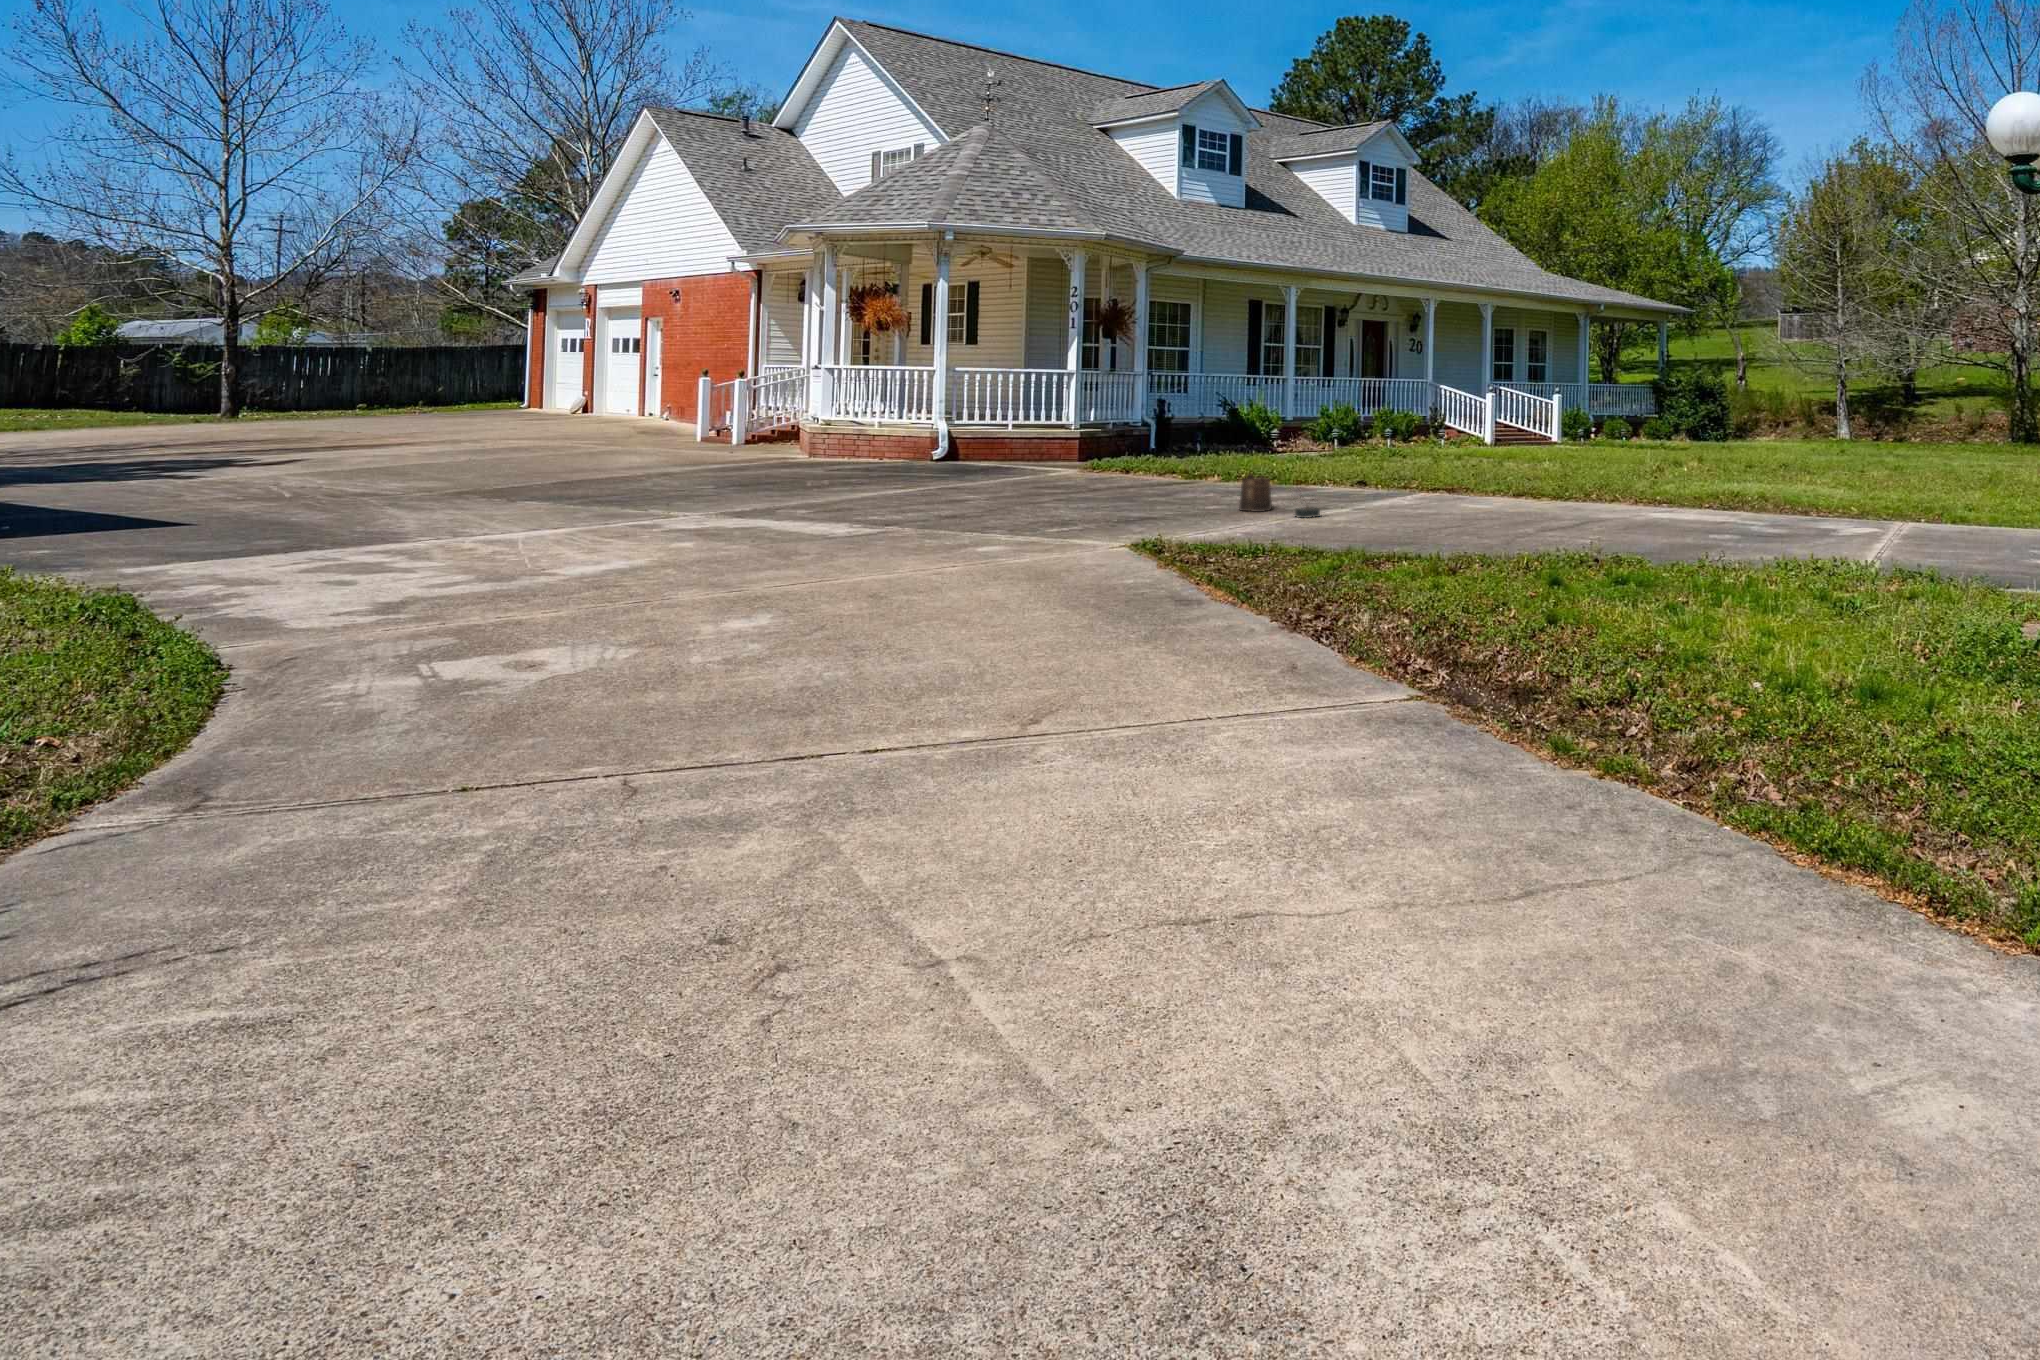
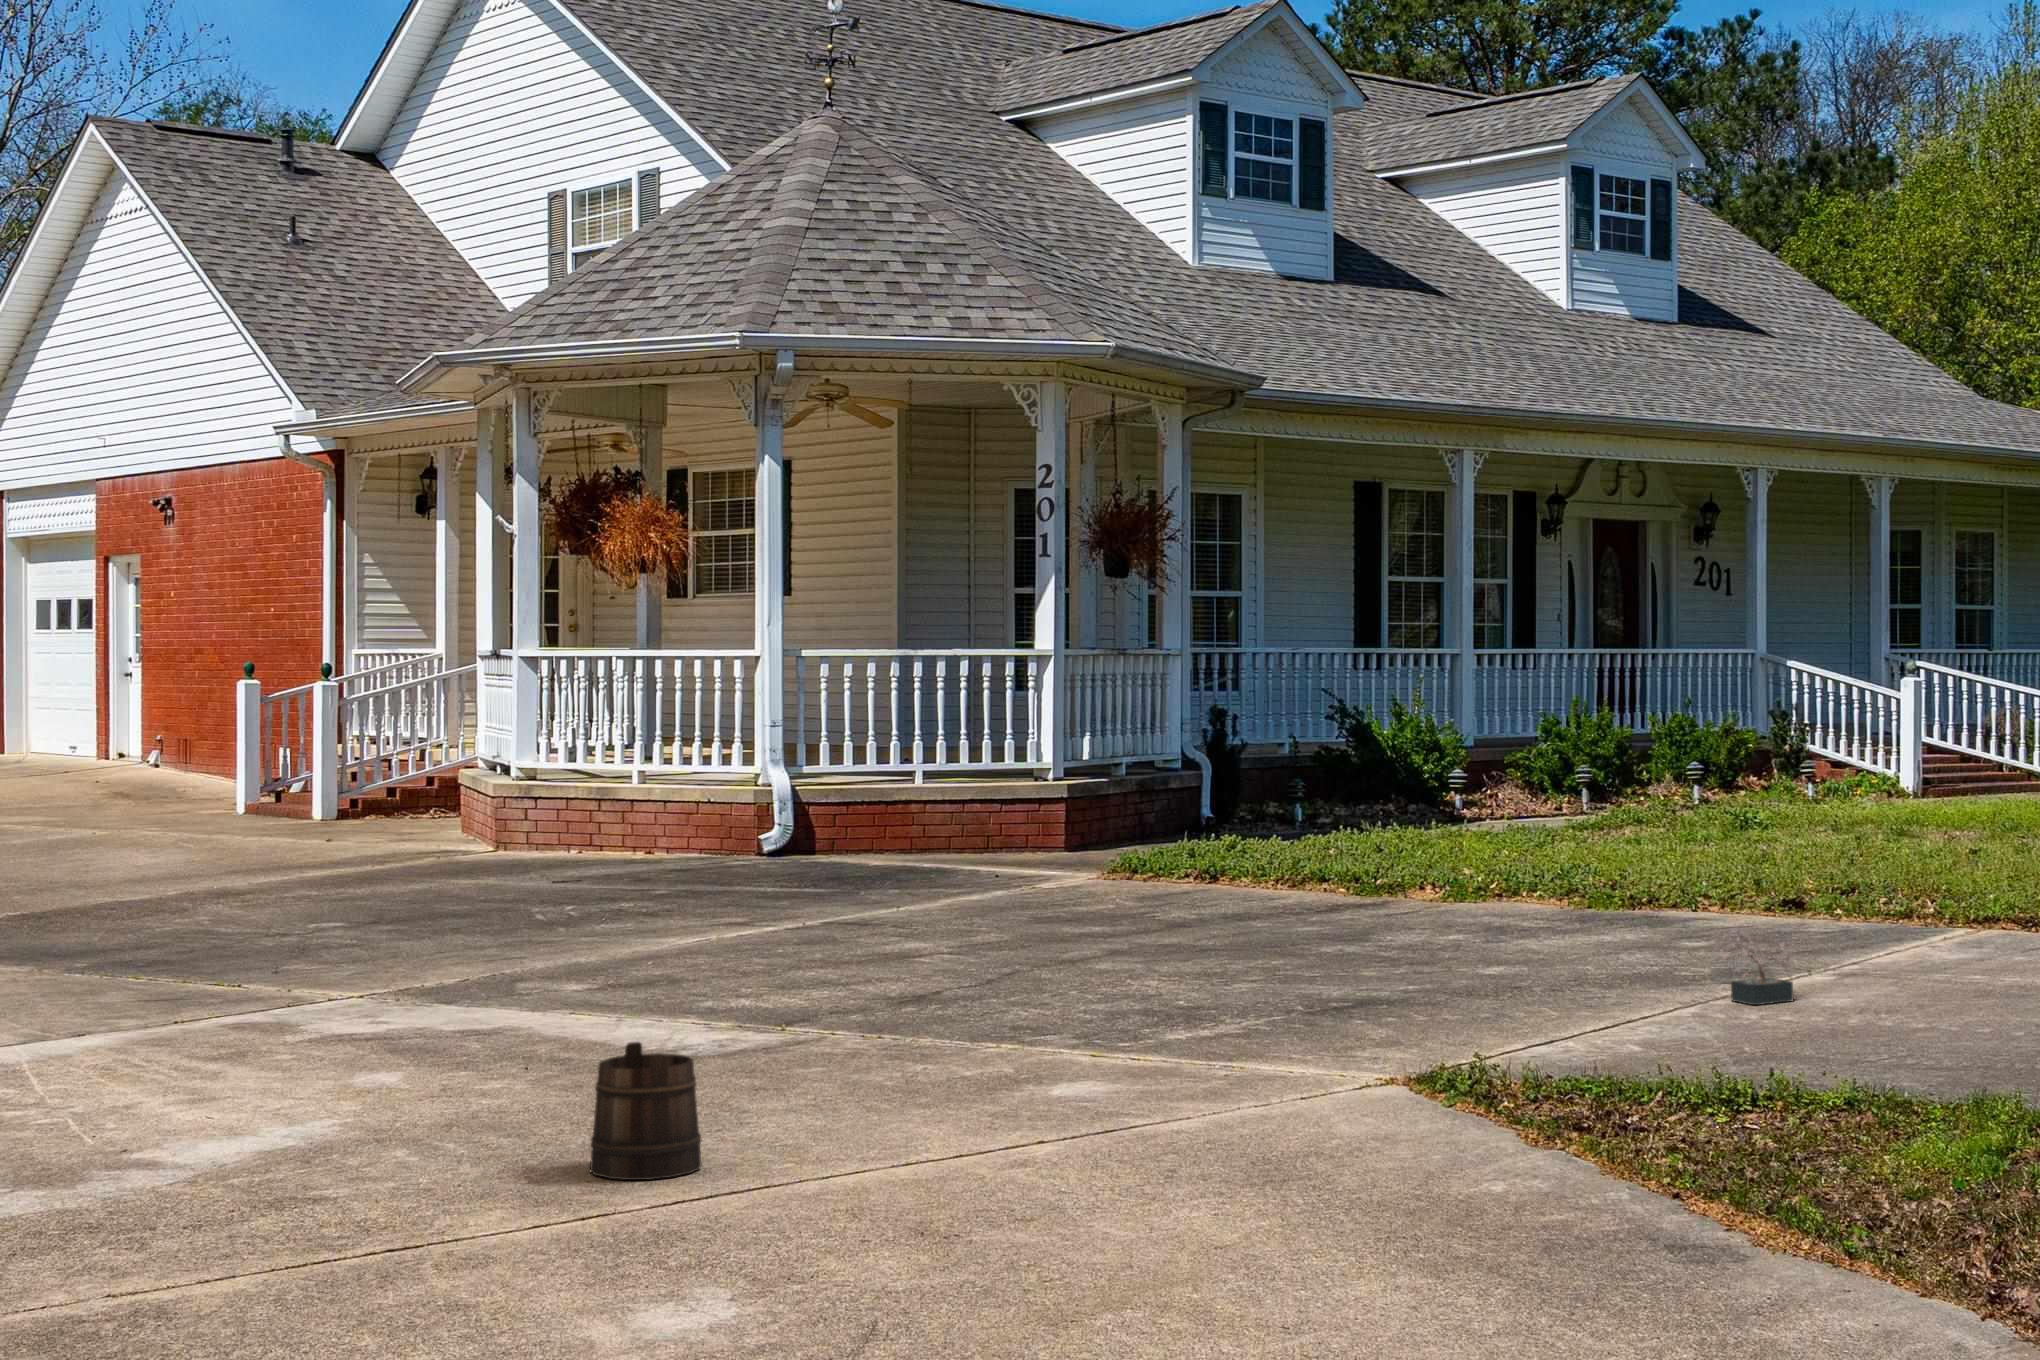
bucket: present [1240,474,1272,512] -> present [590,1042,701,1180]

